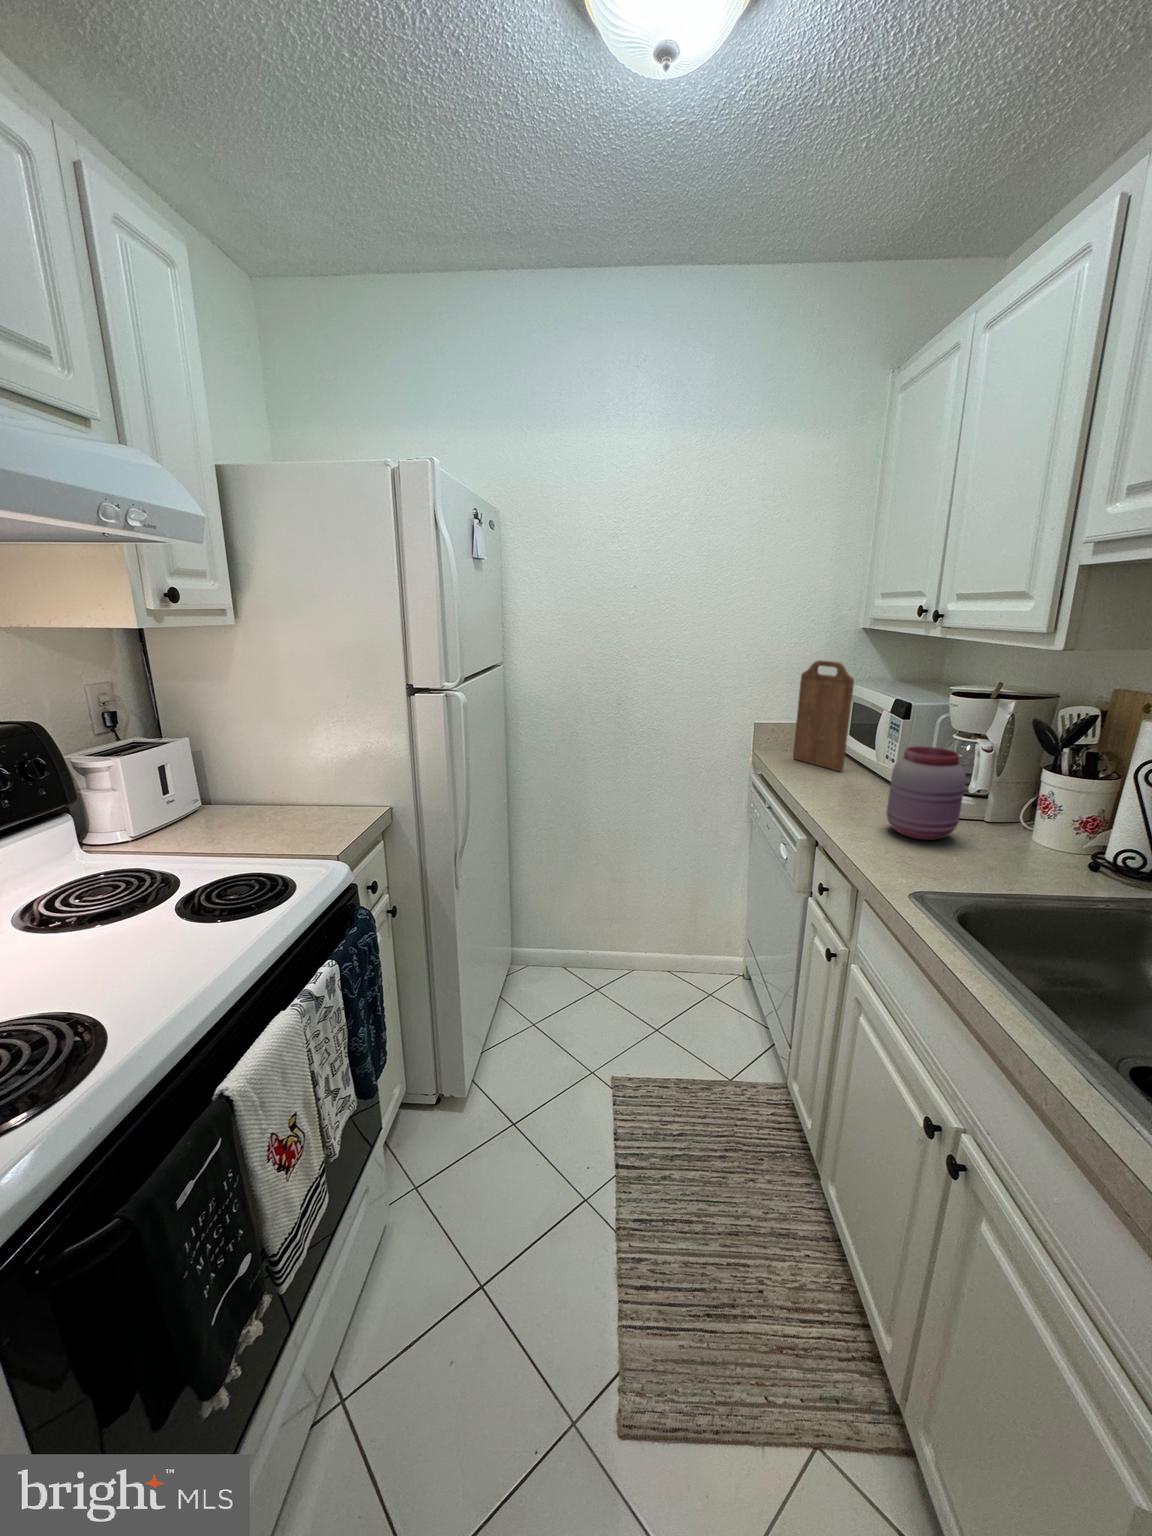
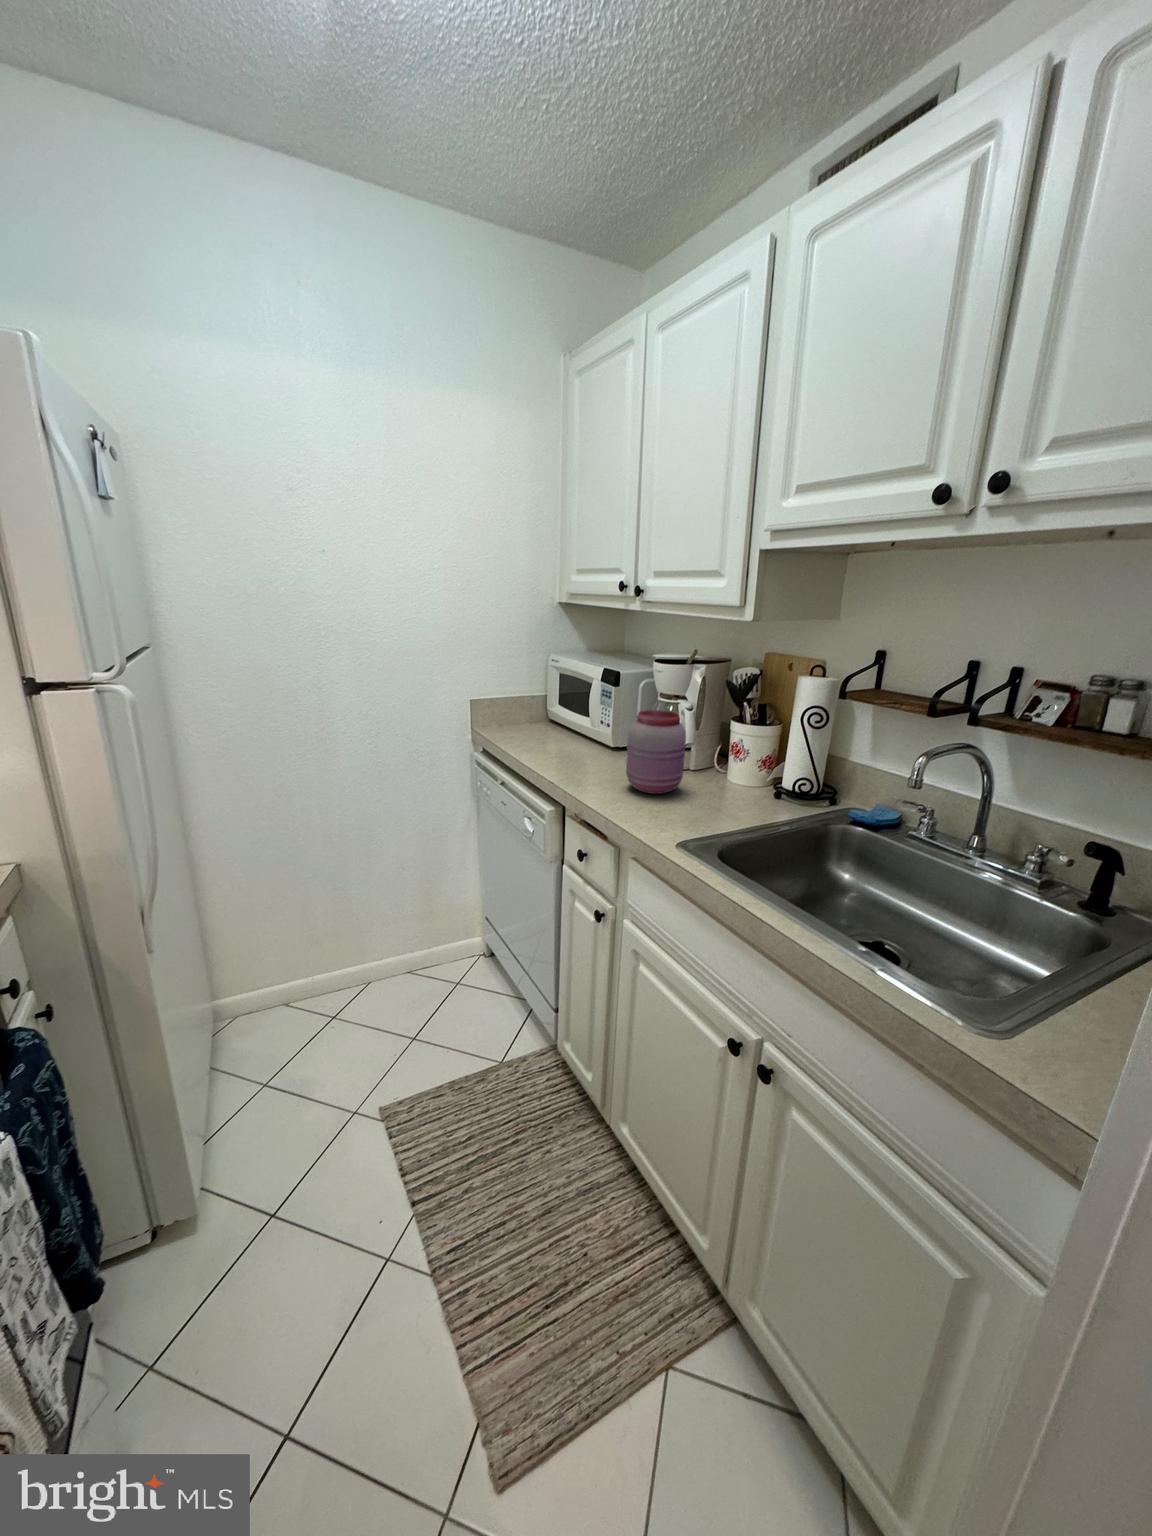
cutting board: present [793,660,854,771] -> none [513,633,566,740]

